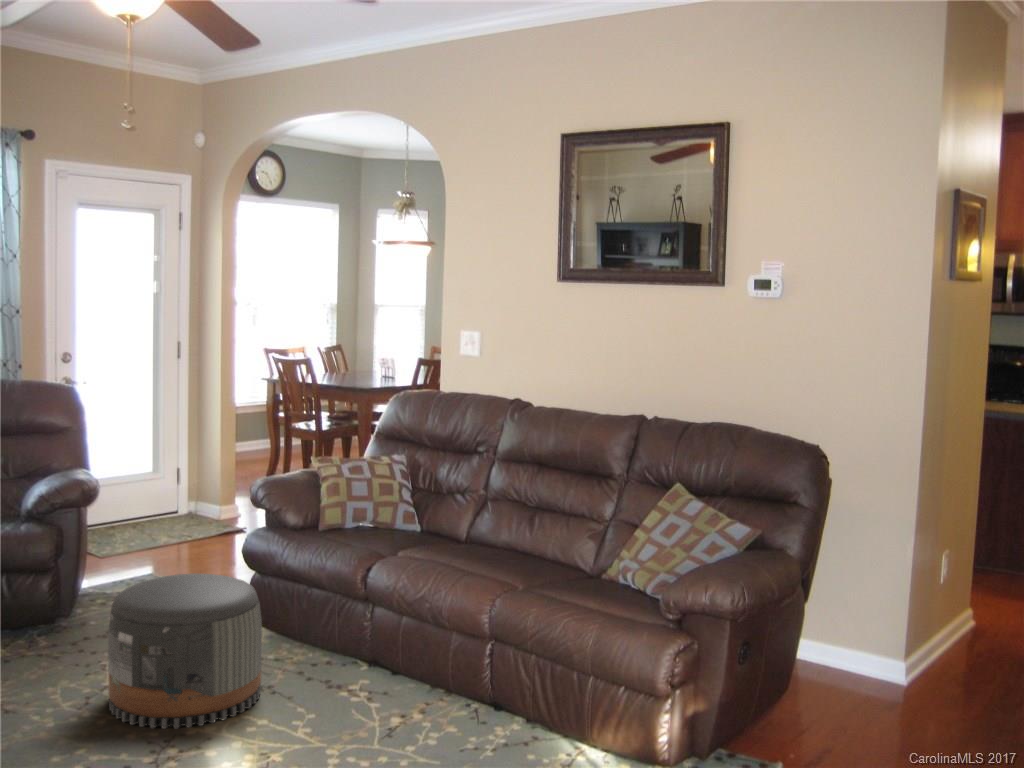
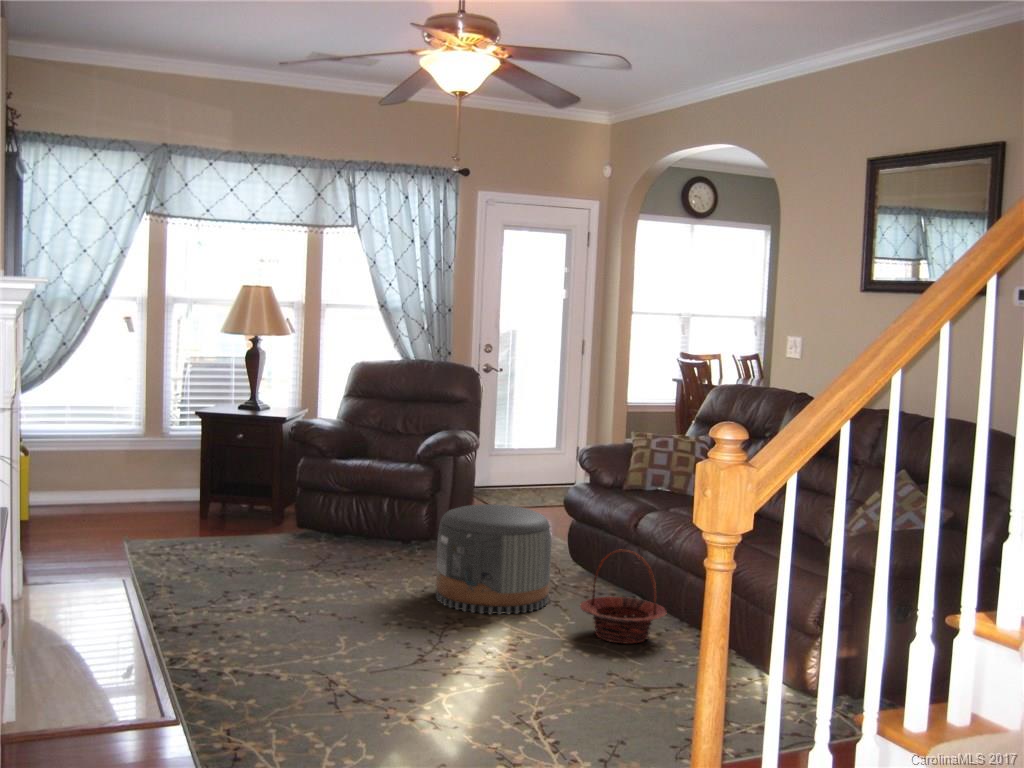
basket: none [327,619,434,736] -> present [580,550,666,643]

